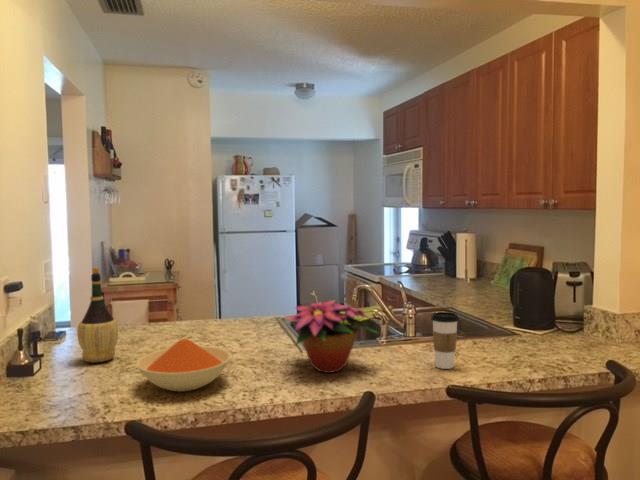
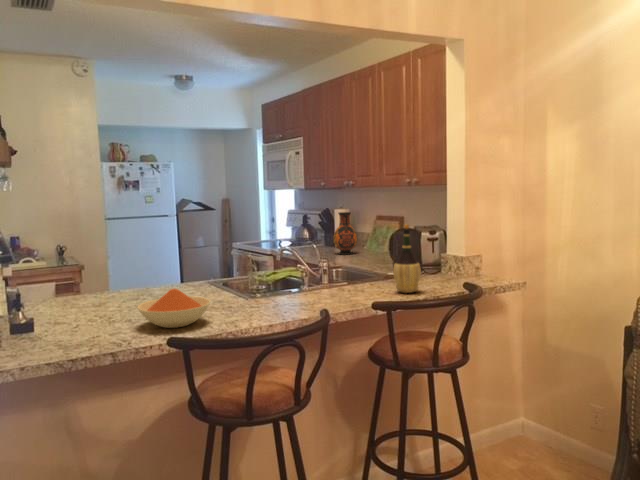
vase: none [450,237,480,289] -> present [333,212,357,255]
wine bottle: present [77,268,118,362] -> present [393,224,421,293]
flower arrangement: present [287,300,375,373] -> none [239,254,317,309]
coffee cup: present [431,312,459,369] -> none [348,260,367,299]

